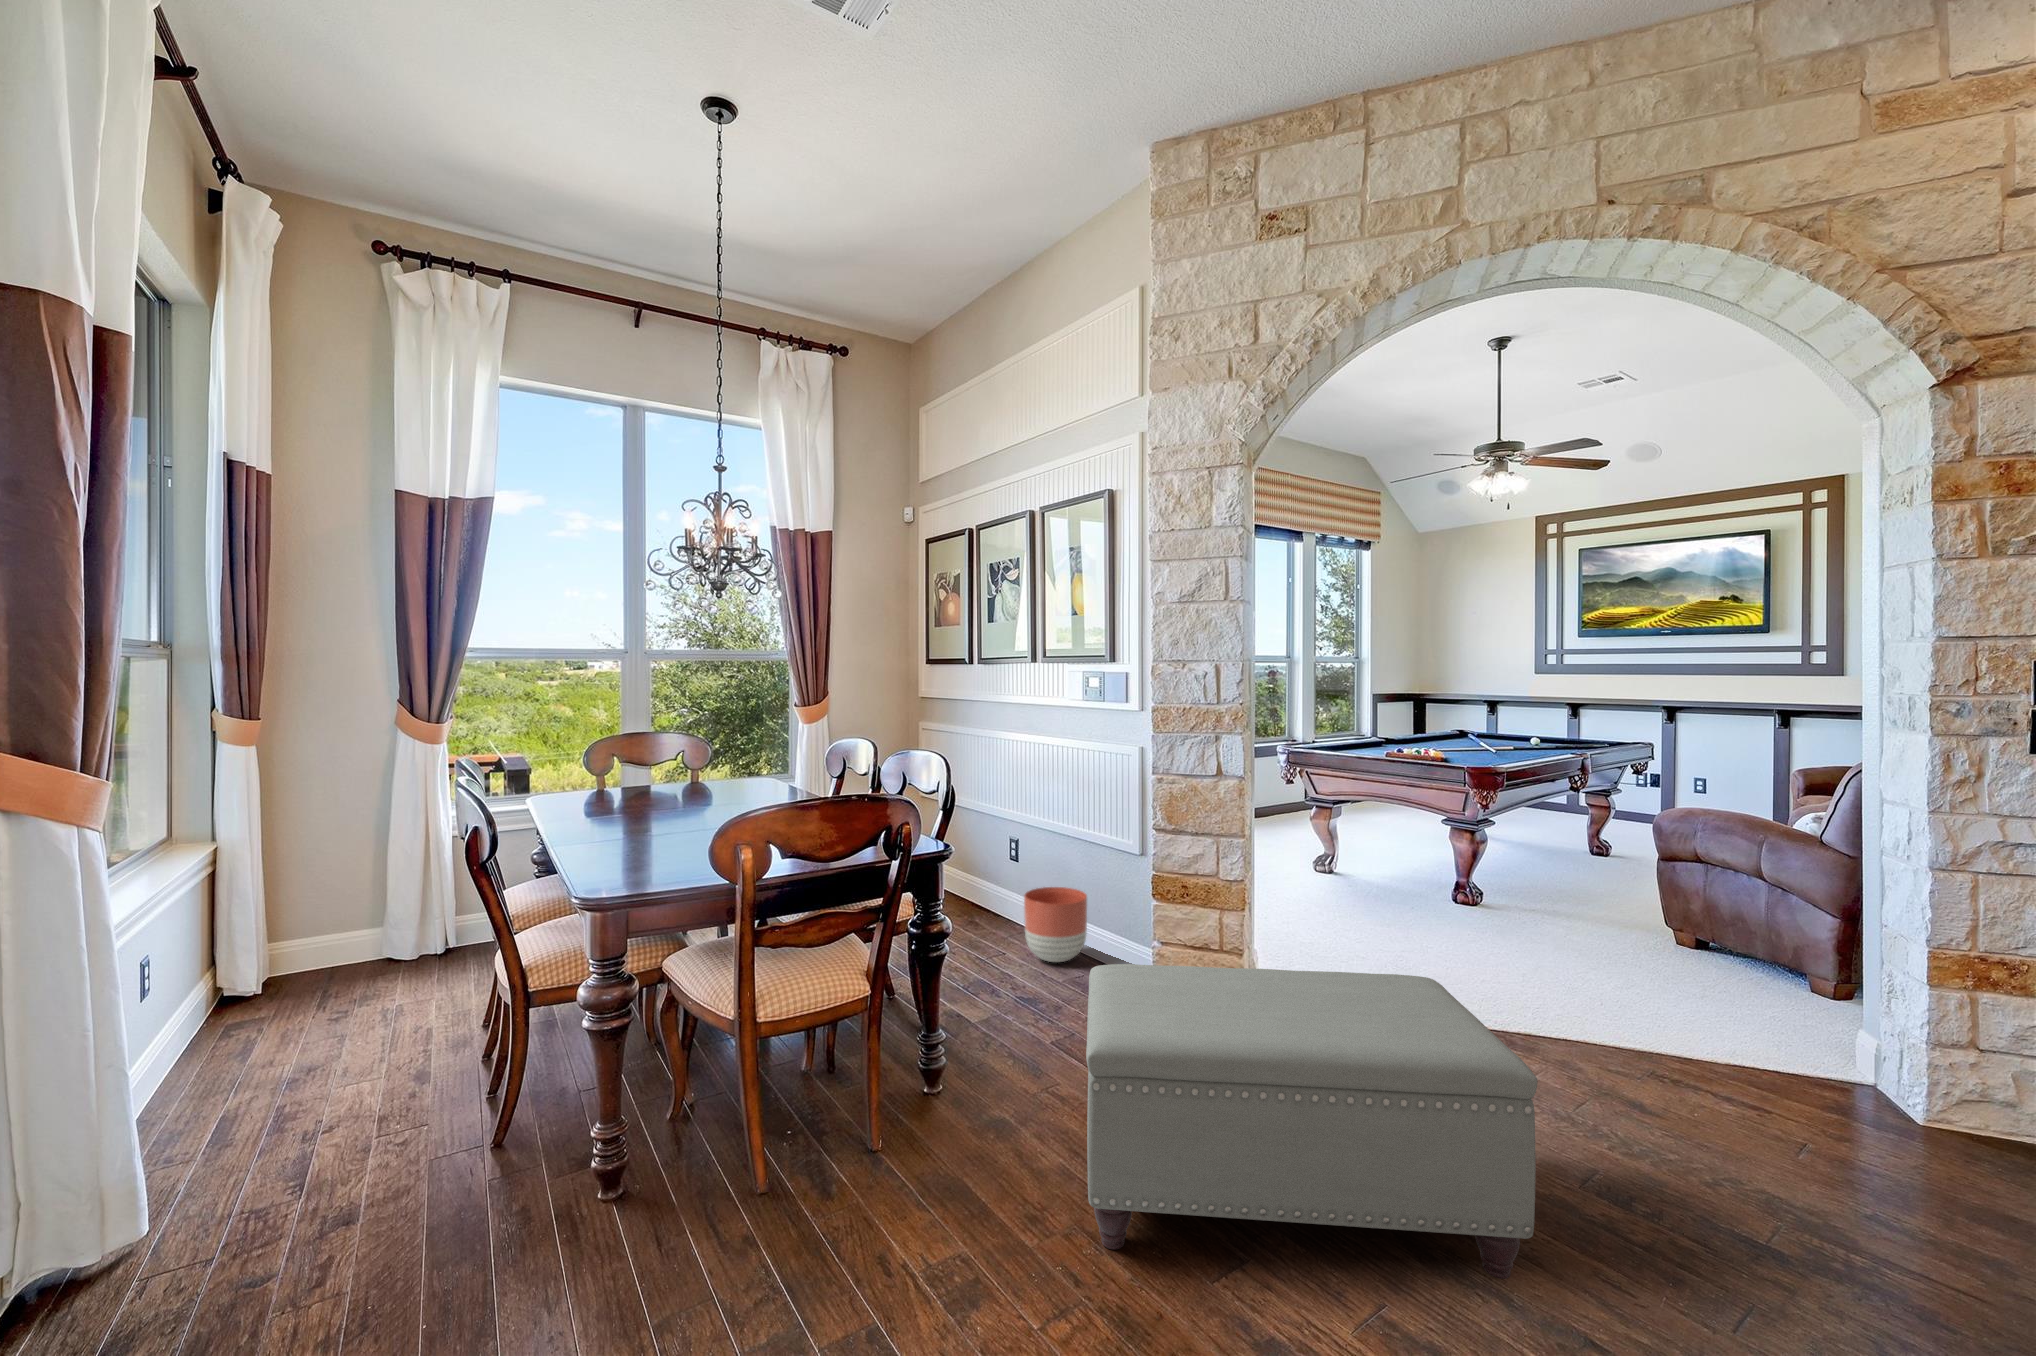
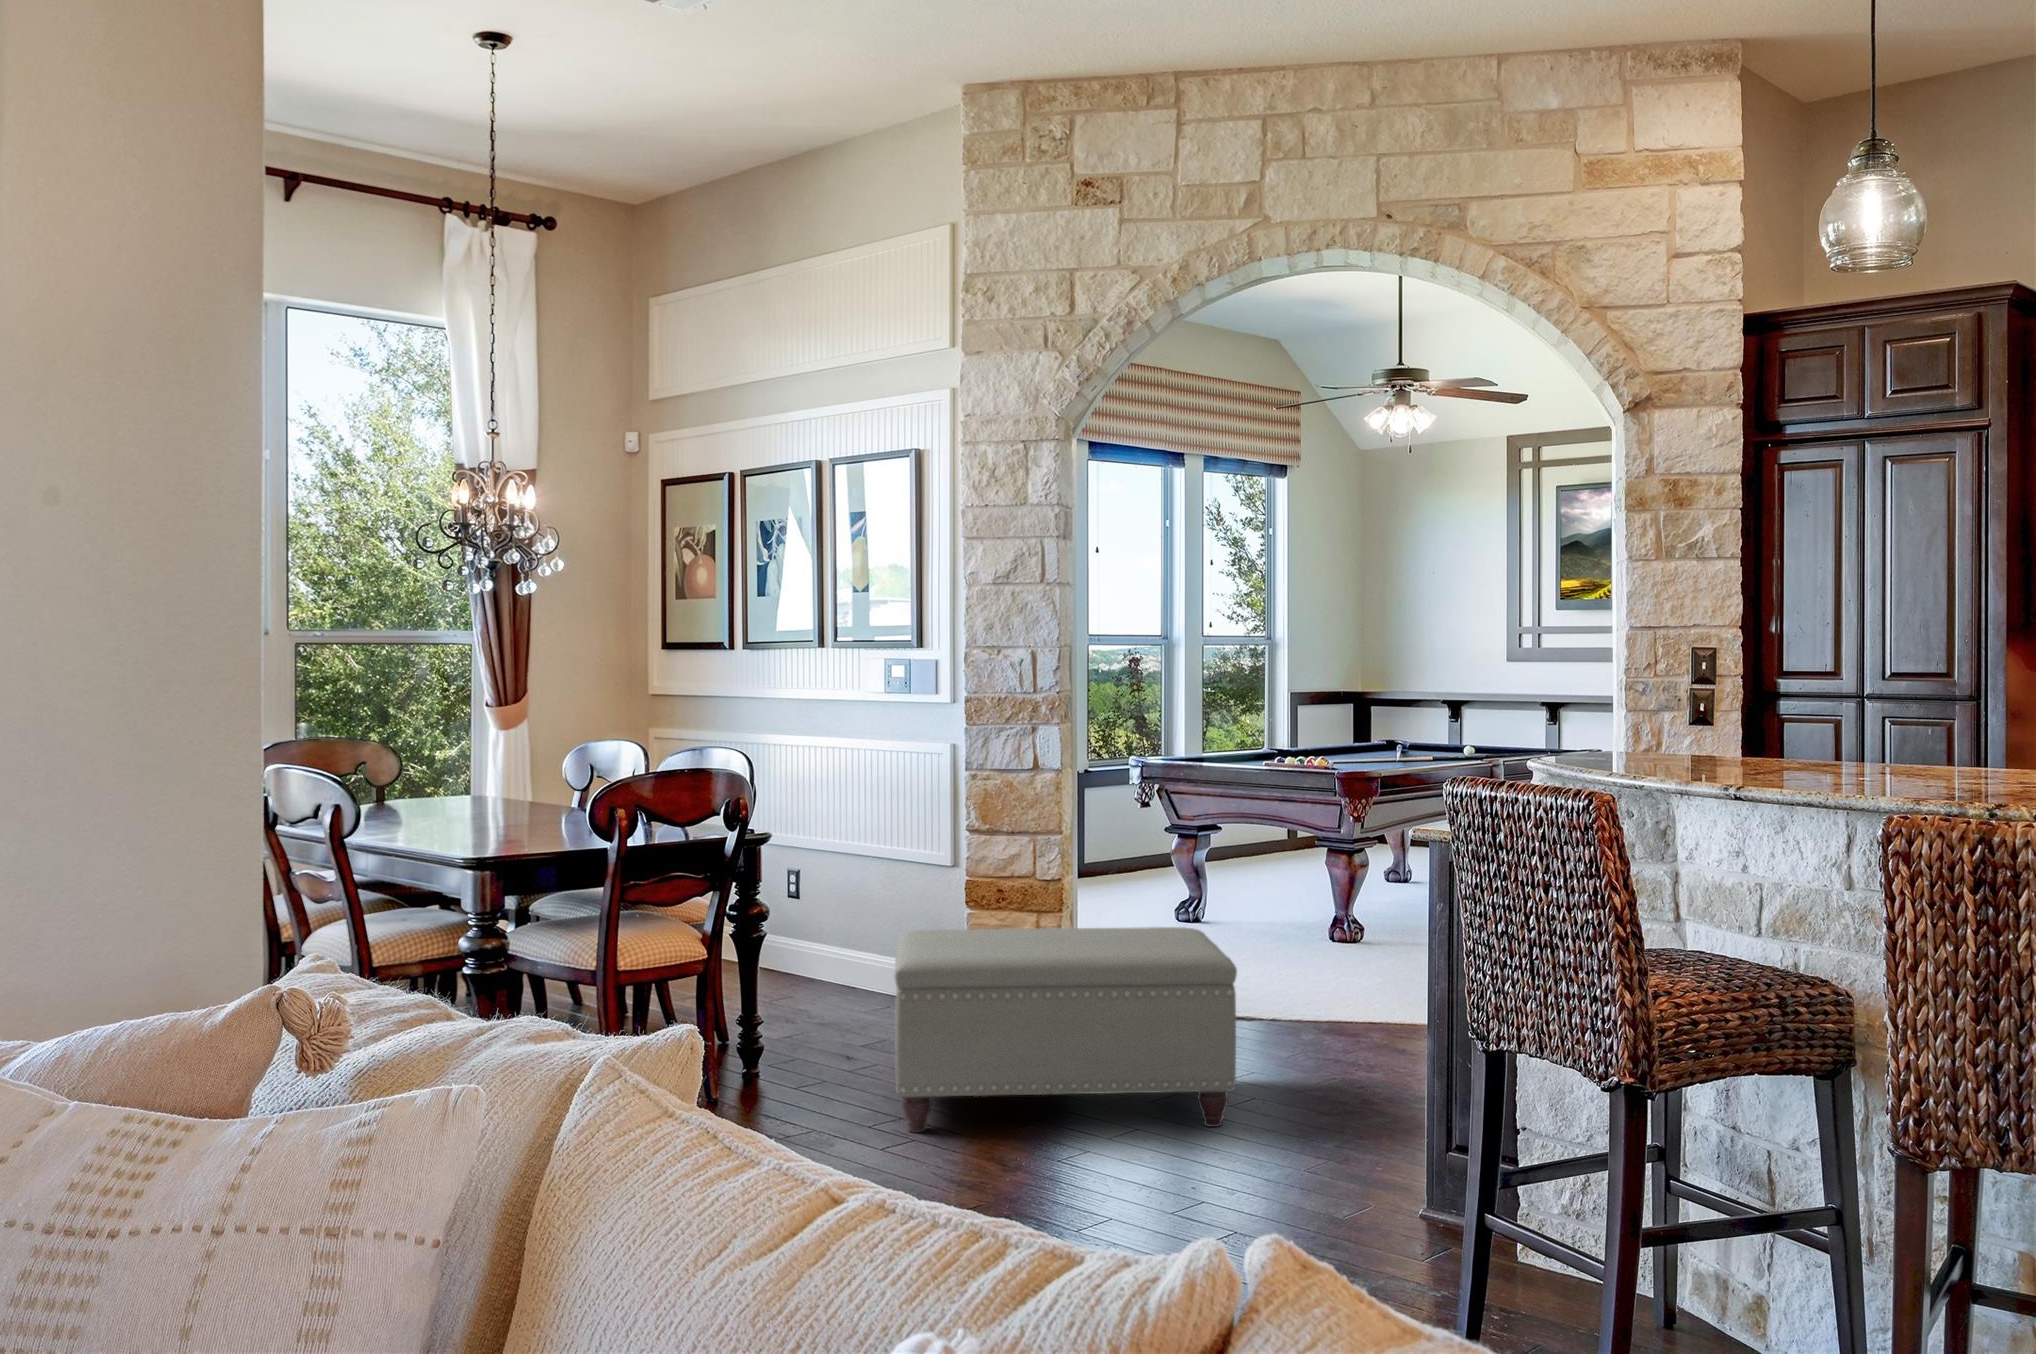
planter: present [1024,887,1087,962] -> none [821,914,894,996]

